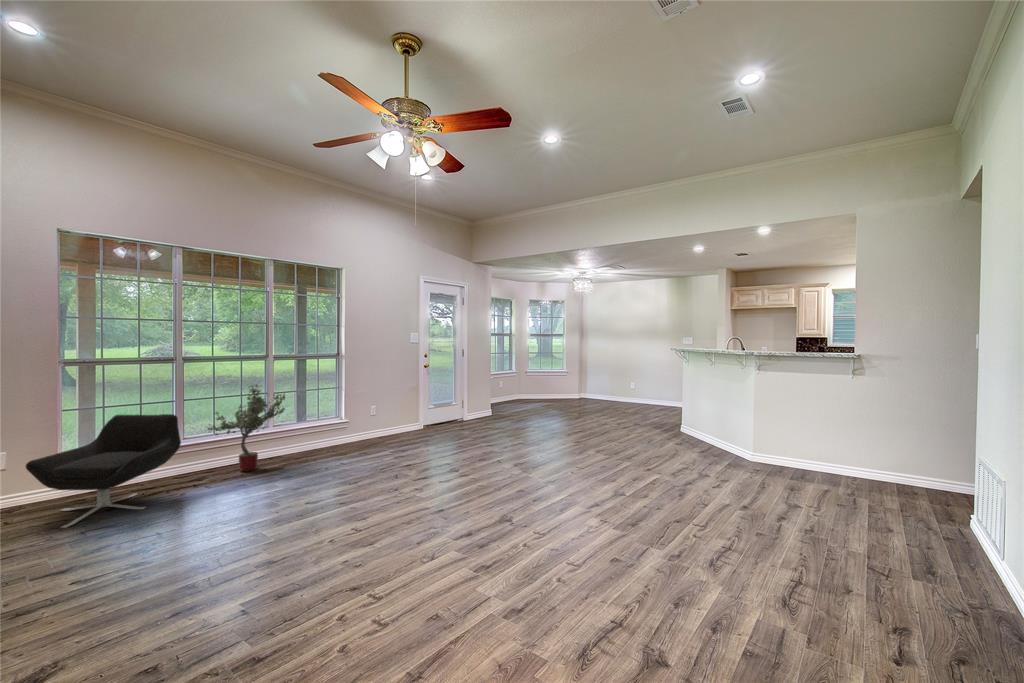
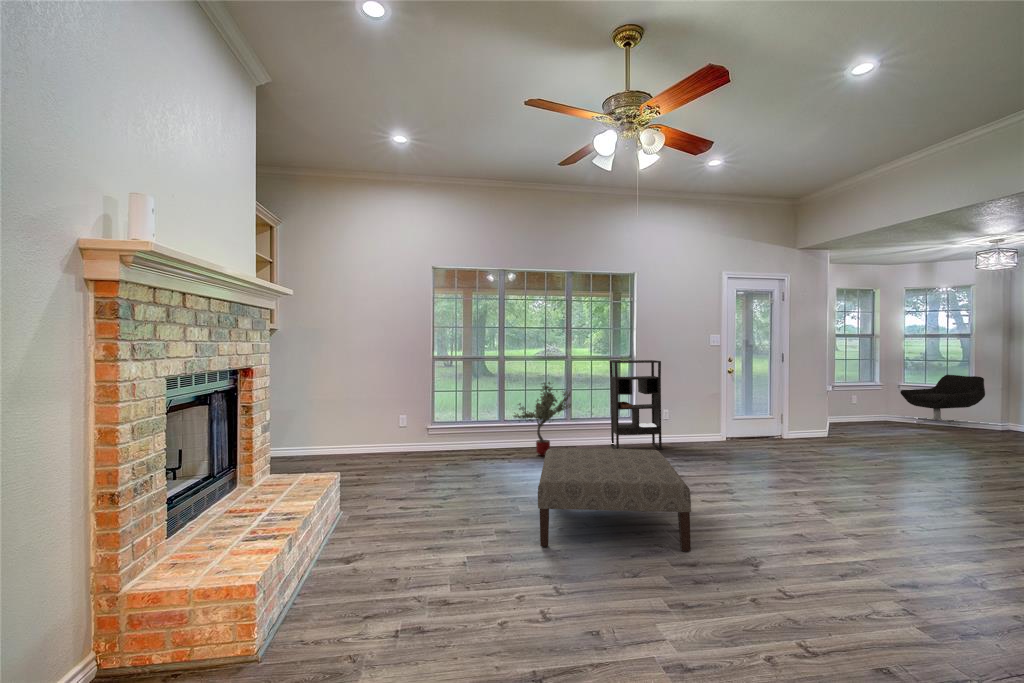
bookshelf: none [323,359,378,453] -> present [609,360,663,450]
lounge chair: present [26,414,181,528] -> present [900,375,985,425]
ottoman: none [291,443,463,563] -> present [538,449,691,552]

